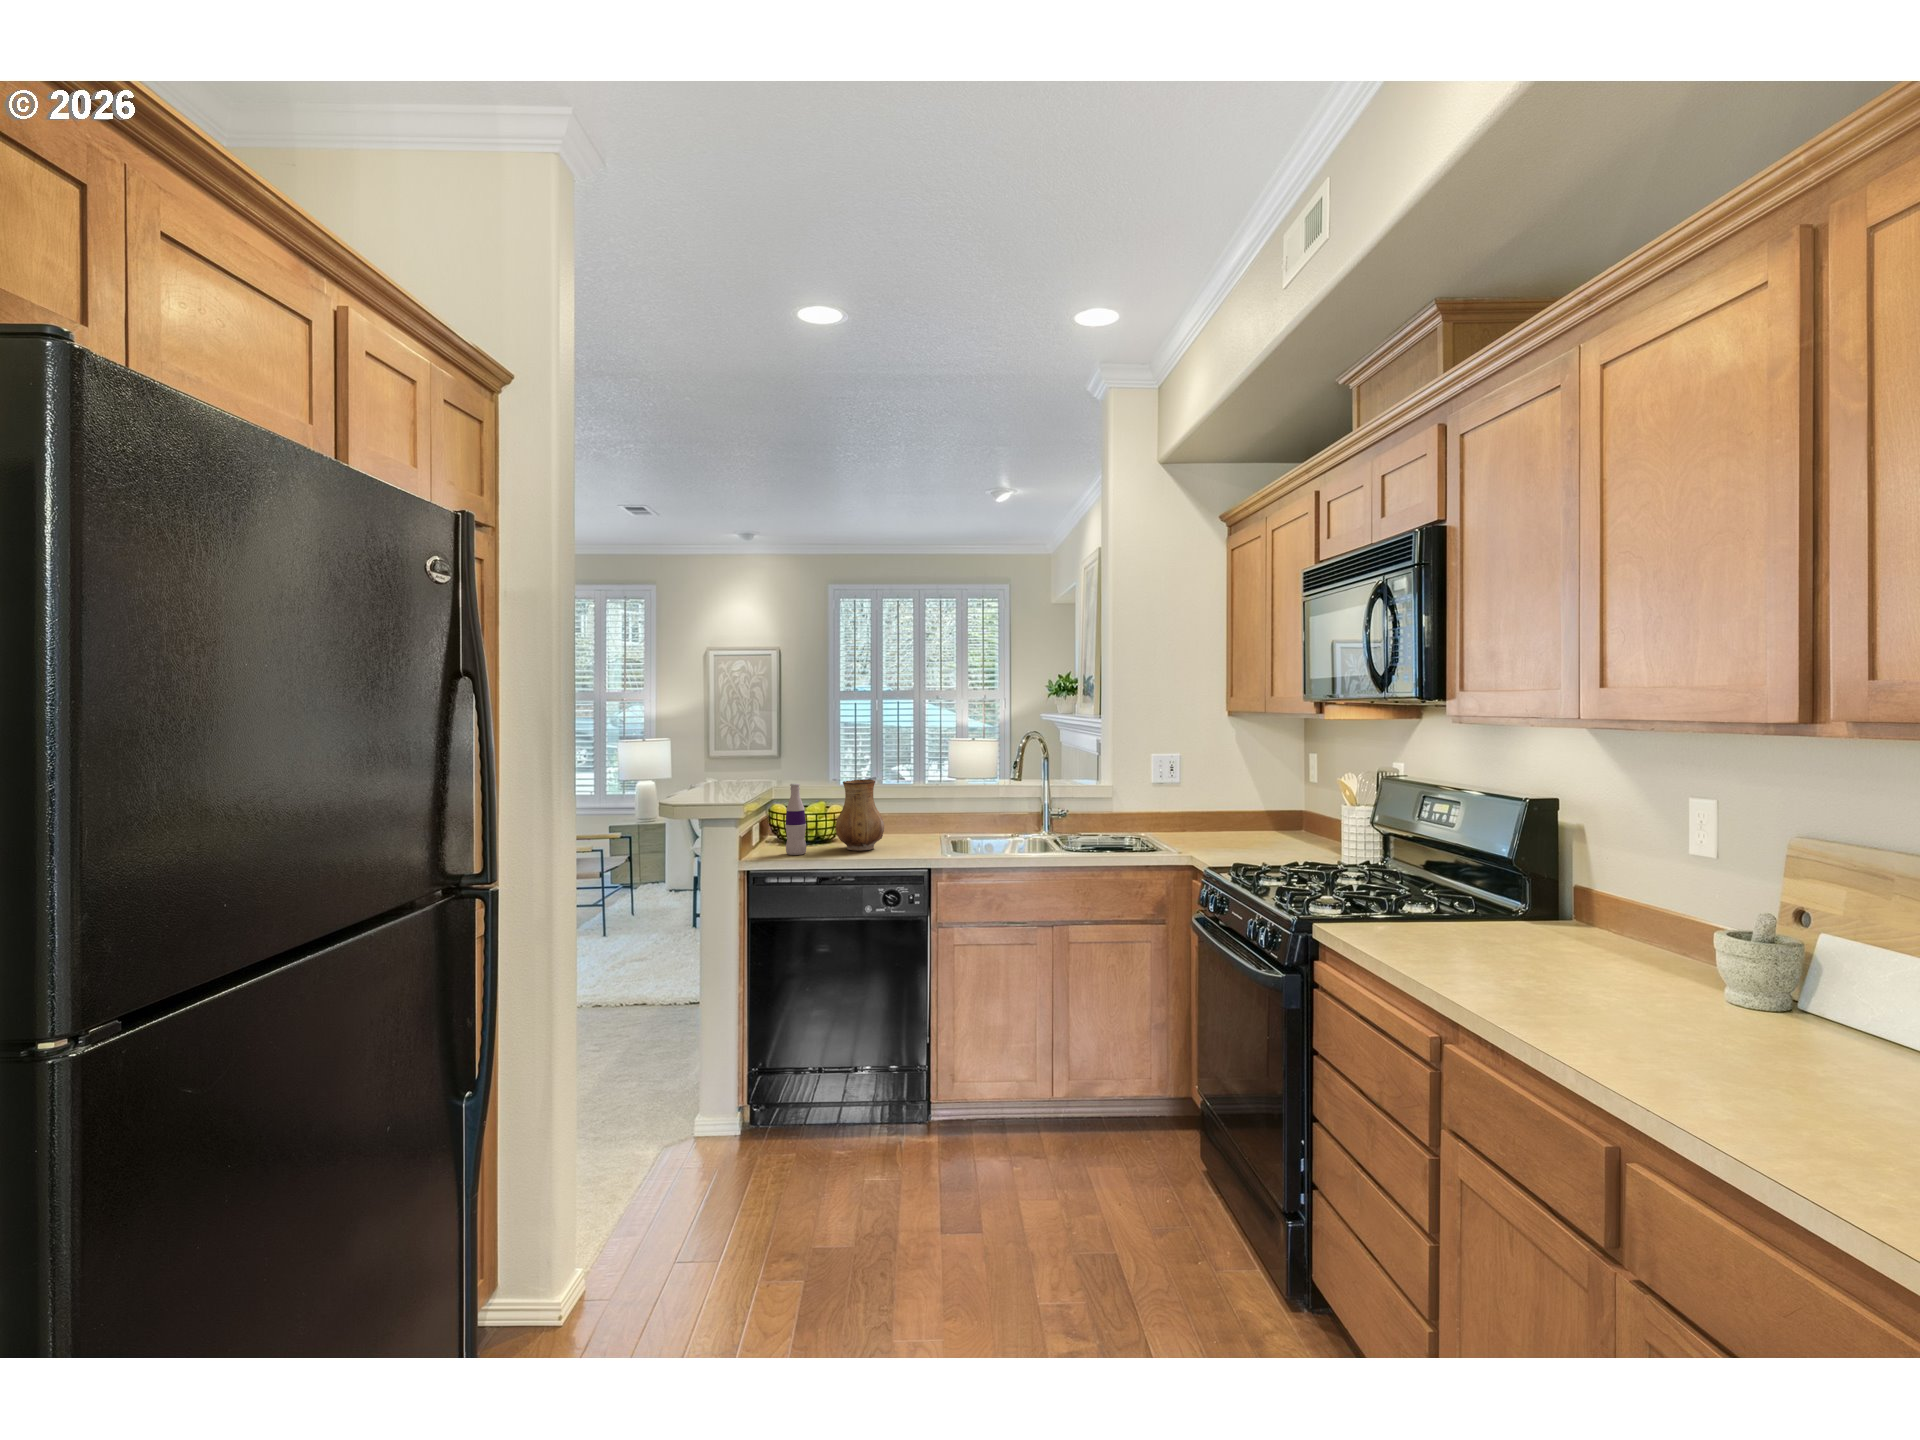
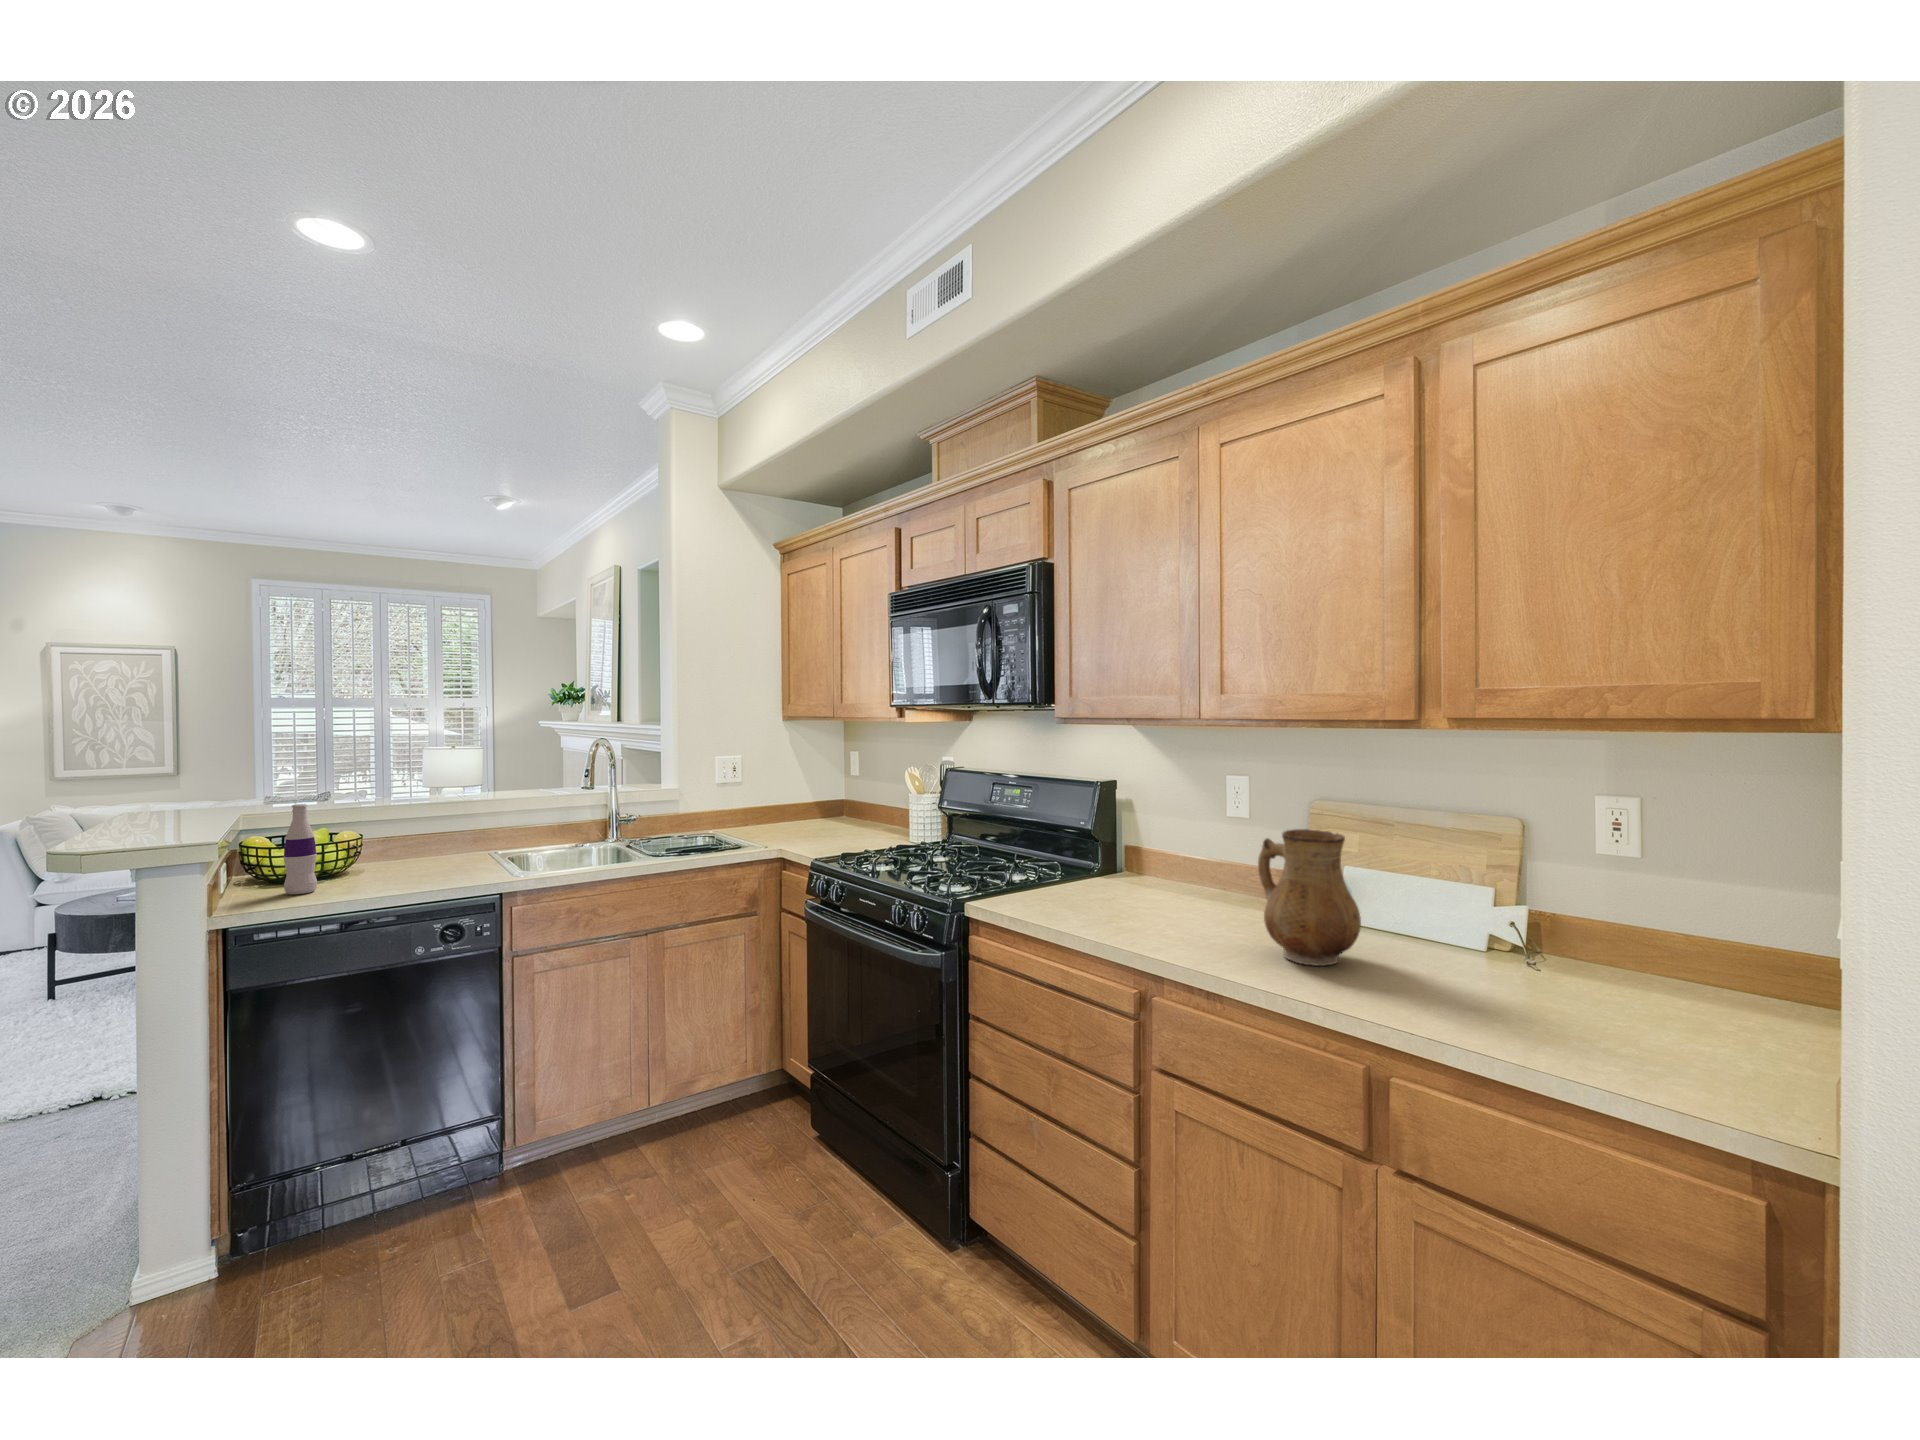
ceramic pitcher: present [836,779,884,850] -> present [1258,829,1361,966]

